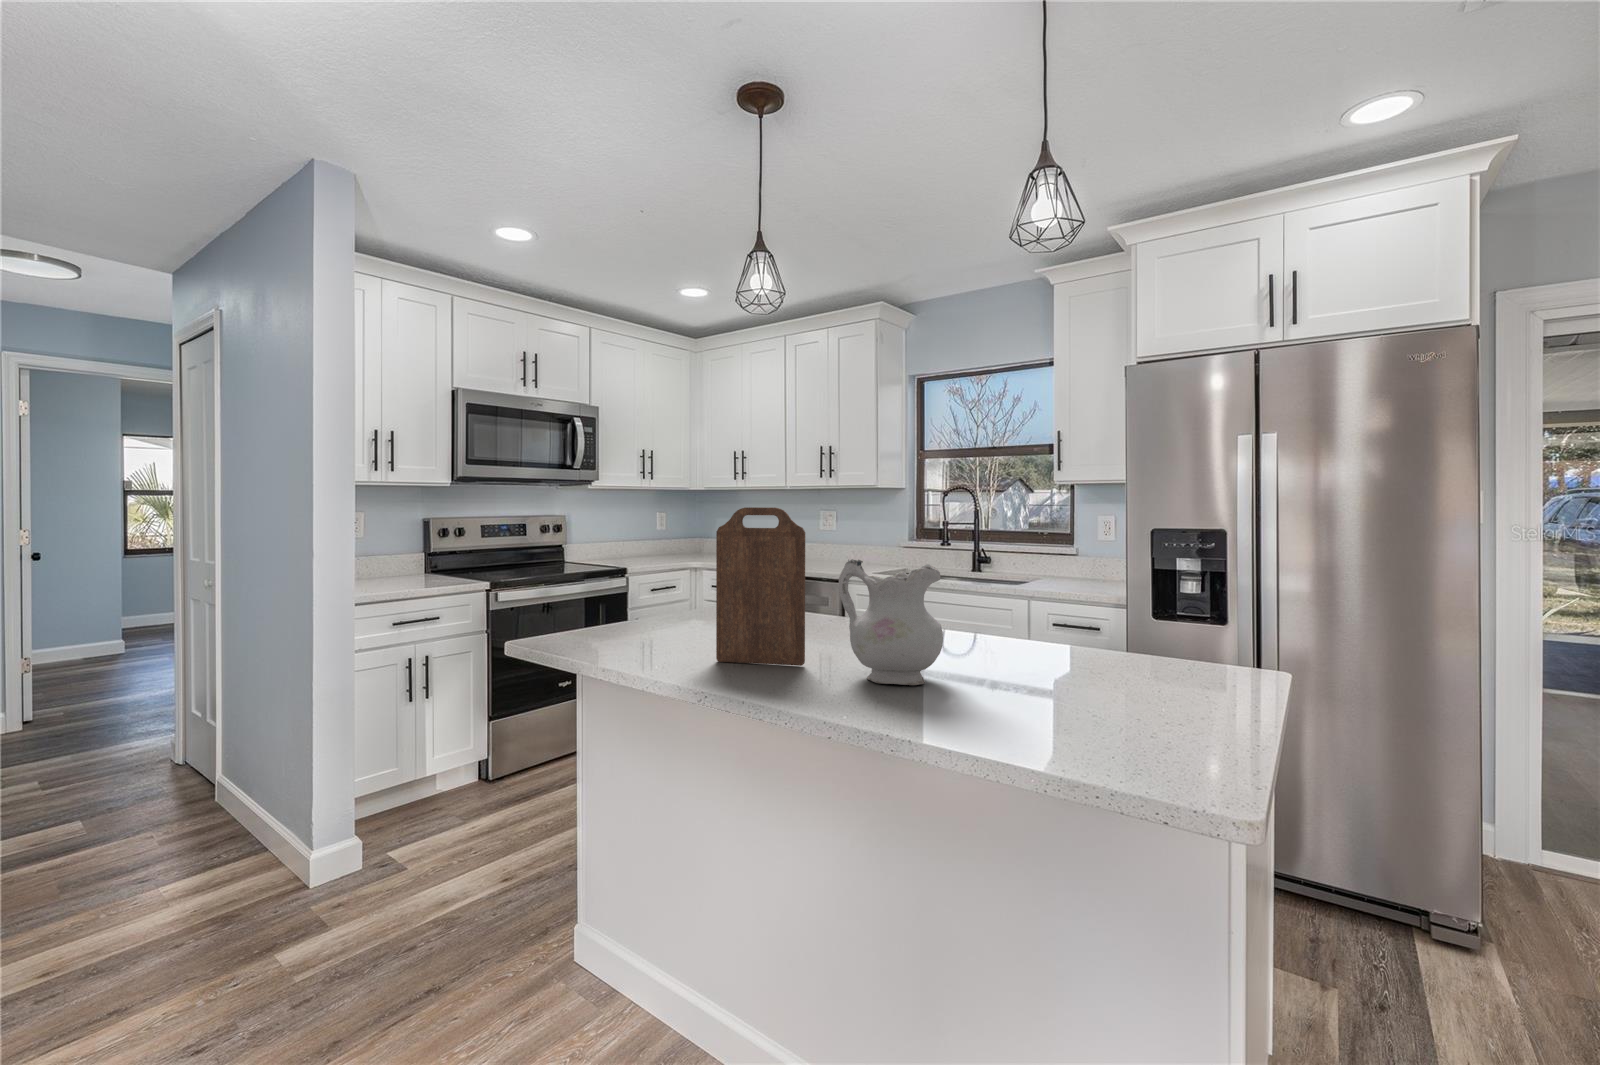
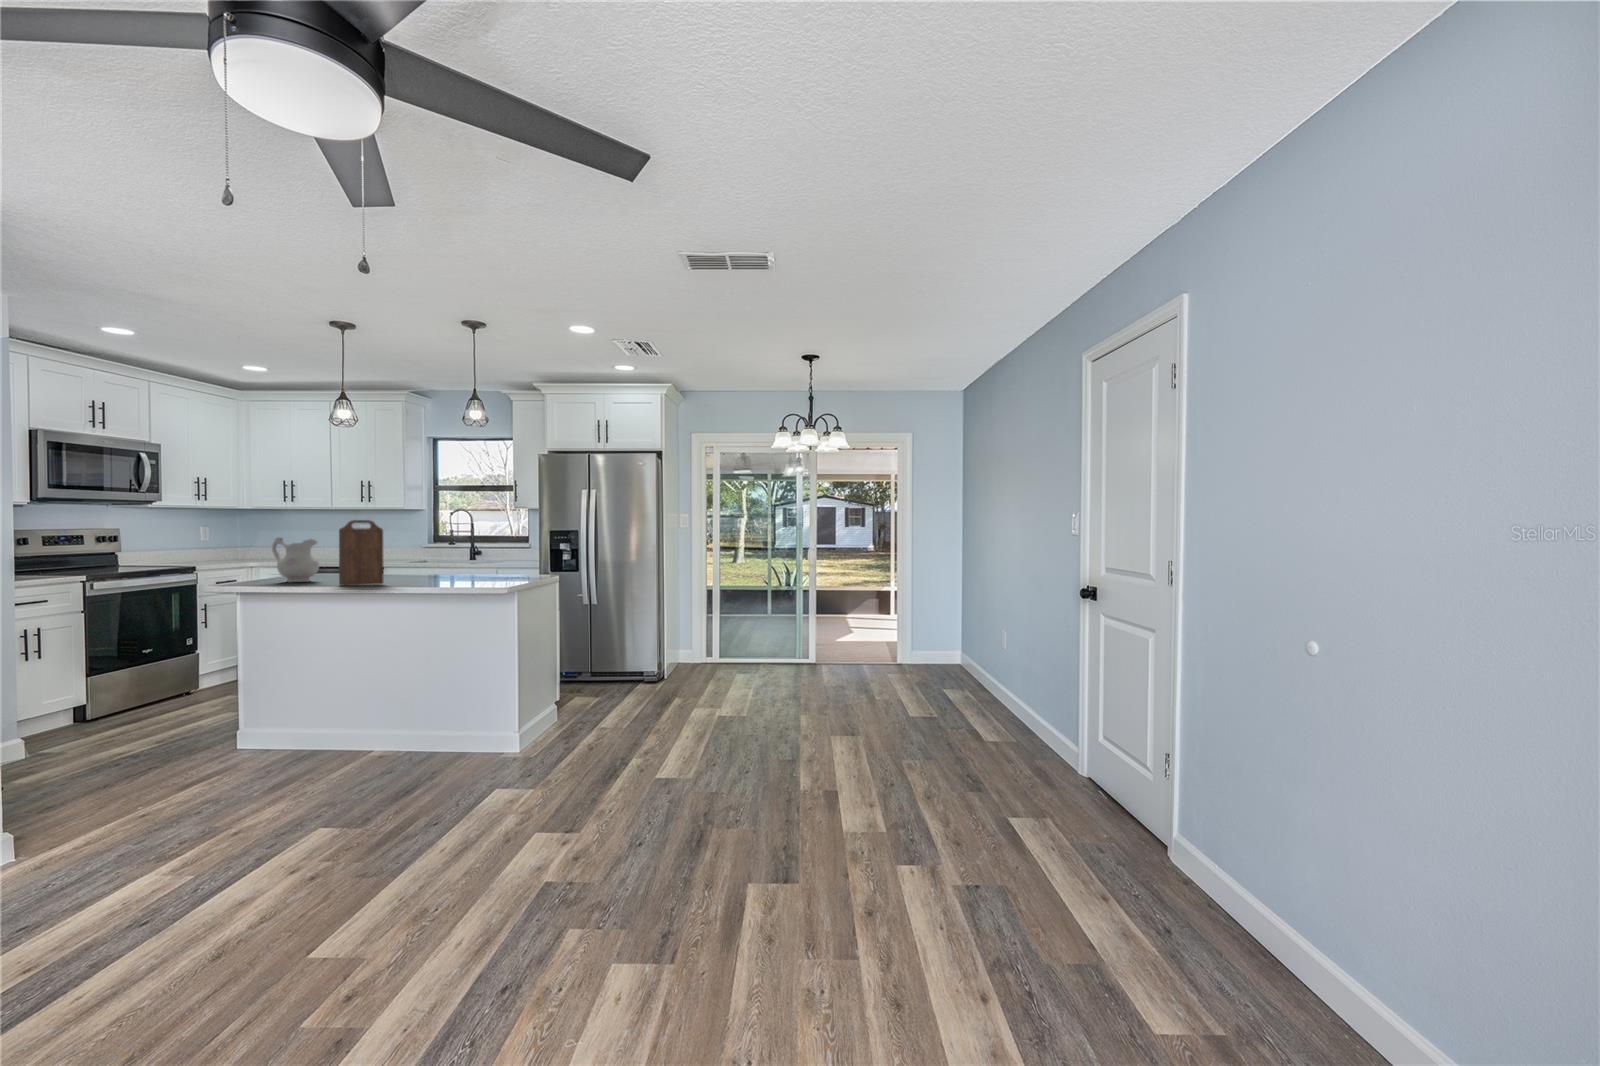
ceramic pitcher: present [839,559,943,685] -> present [272,538,319,582]

